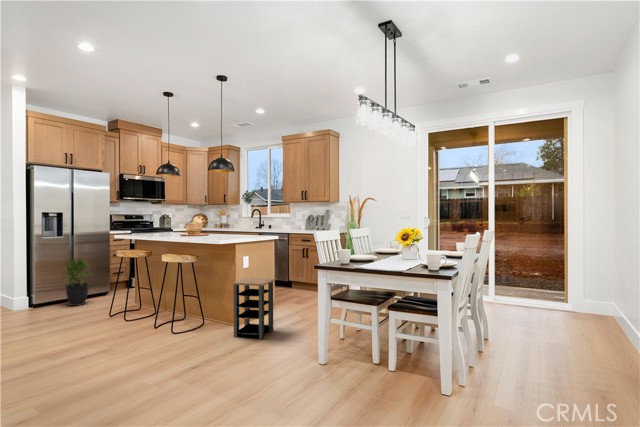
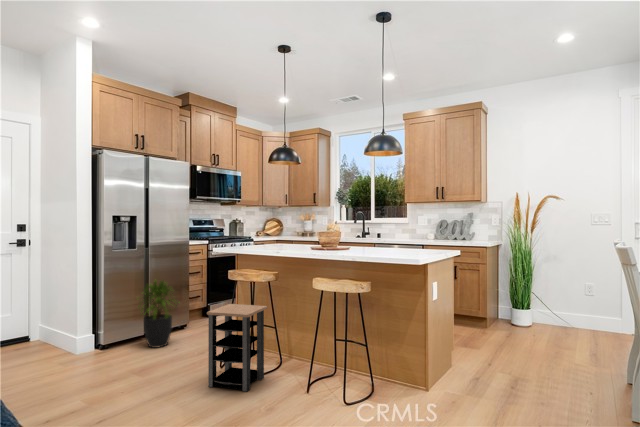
side table: present [232,277,276,339] -> present [207,304,267,392]

